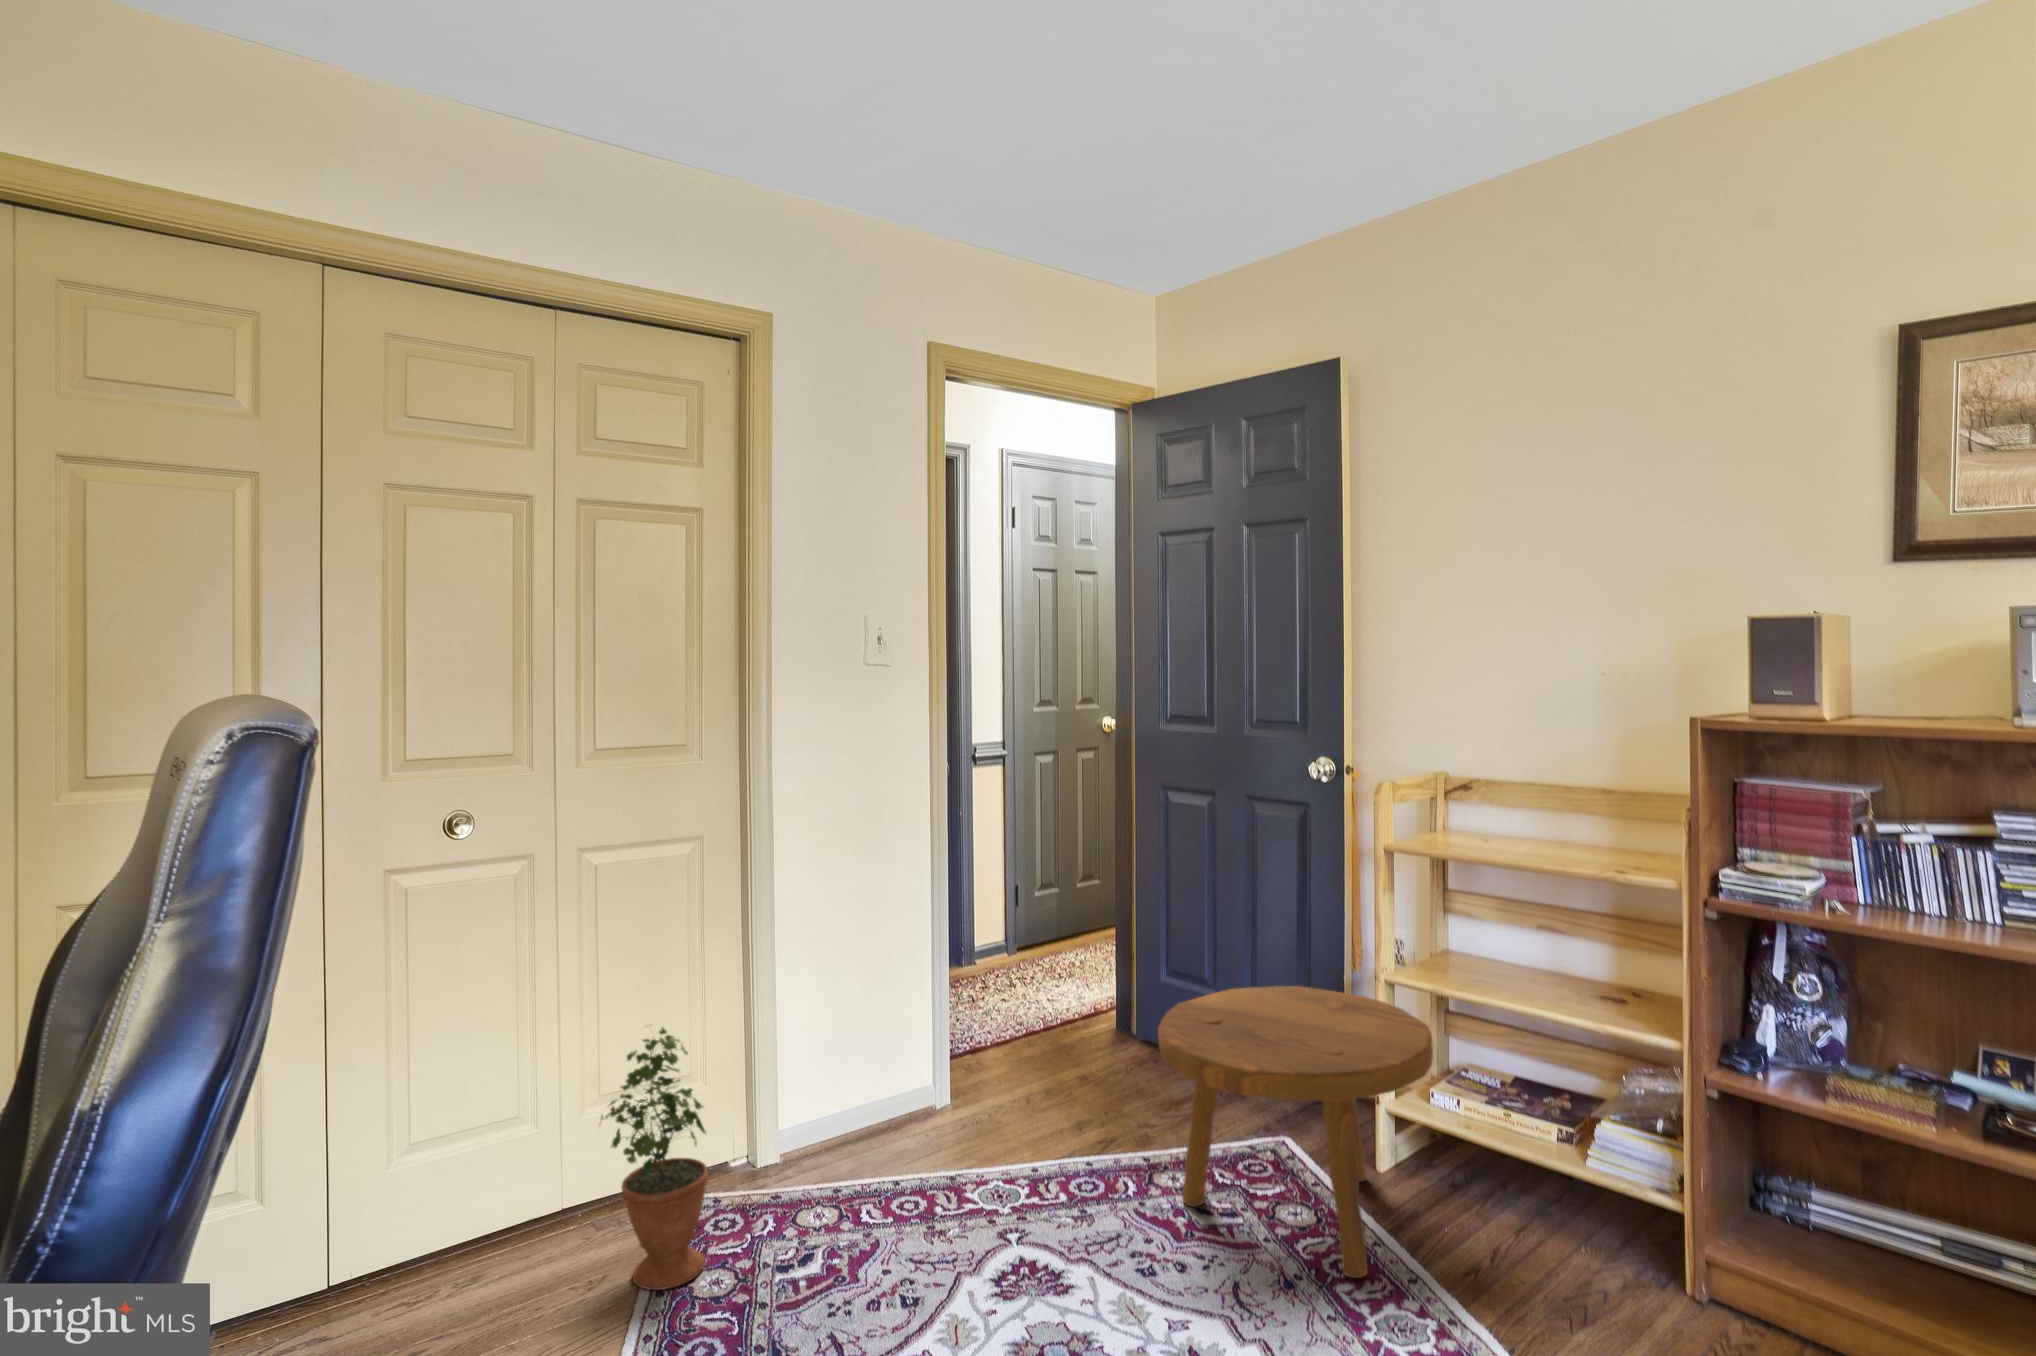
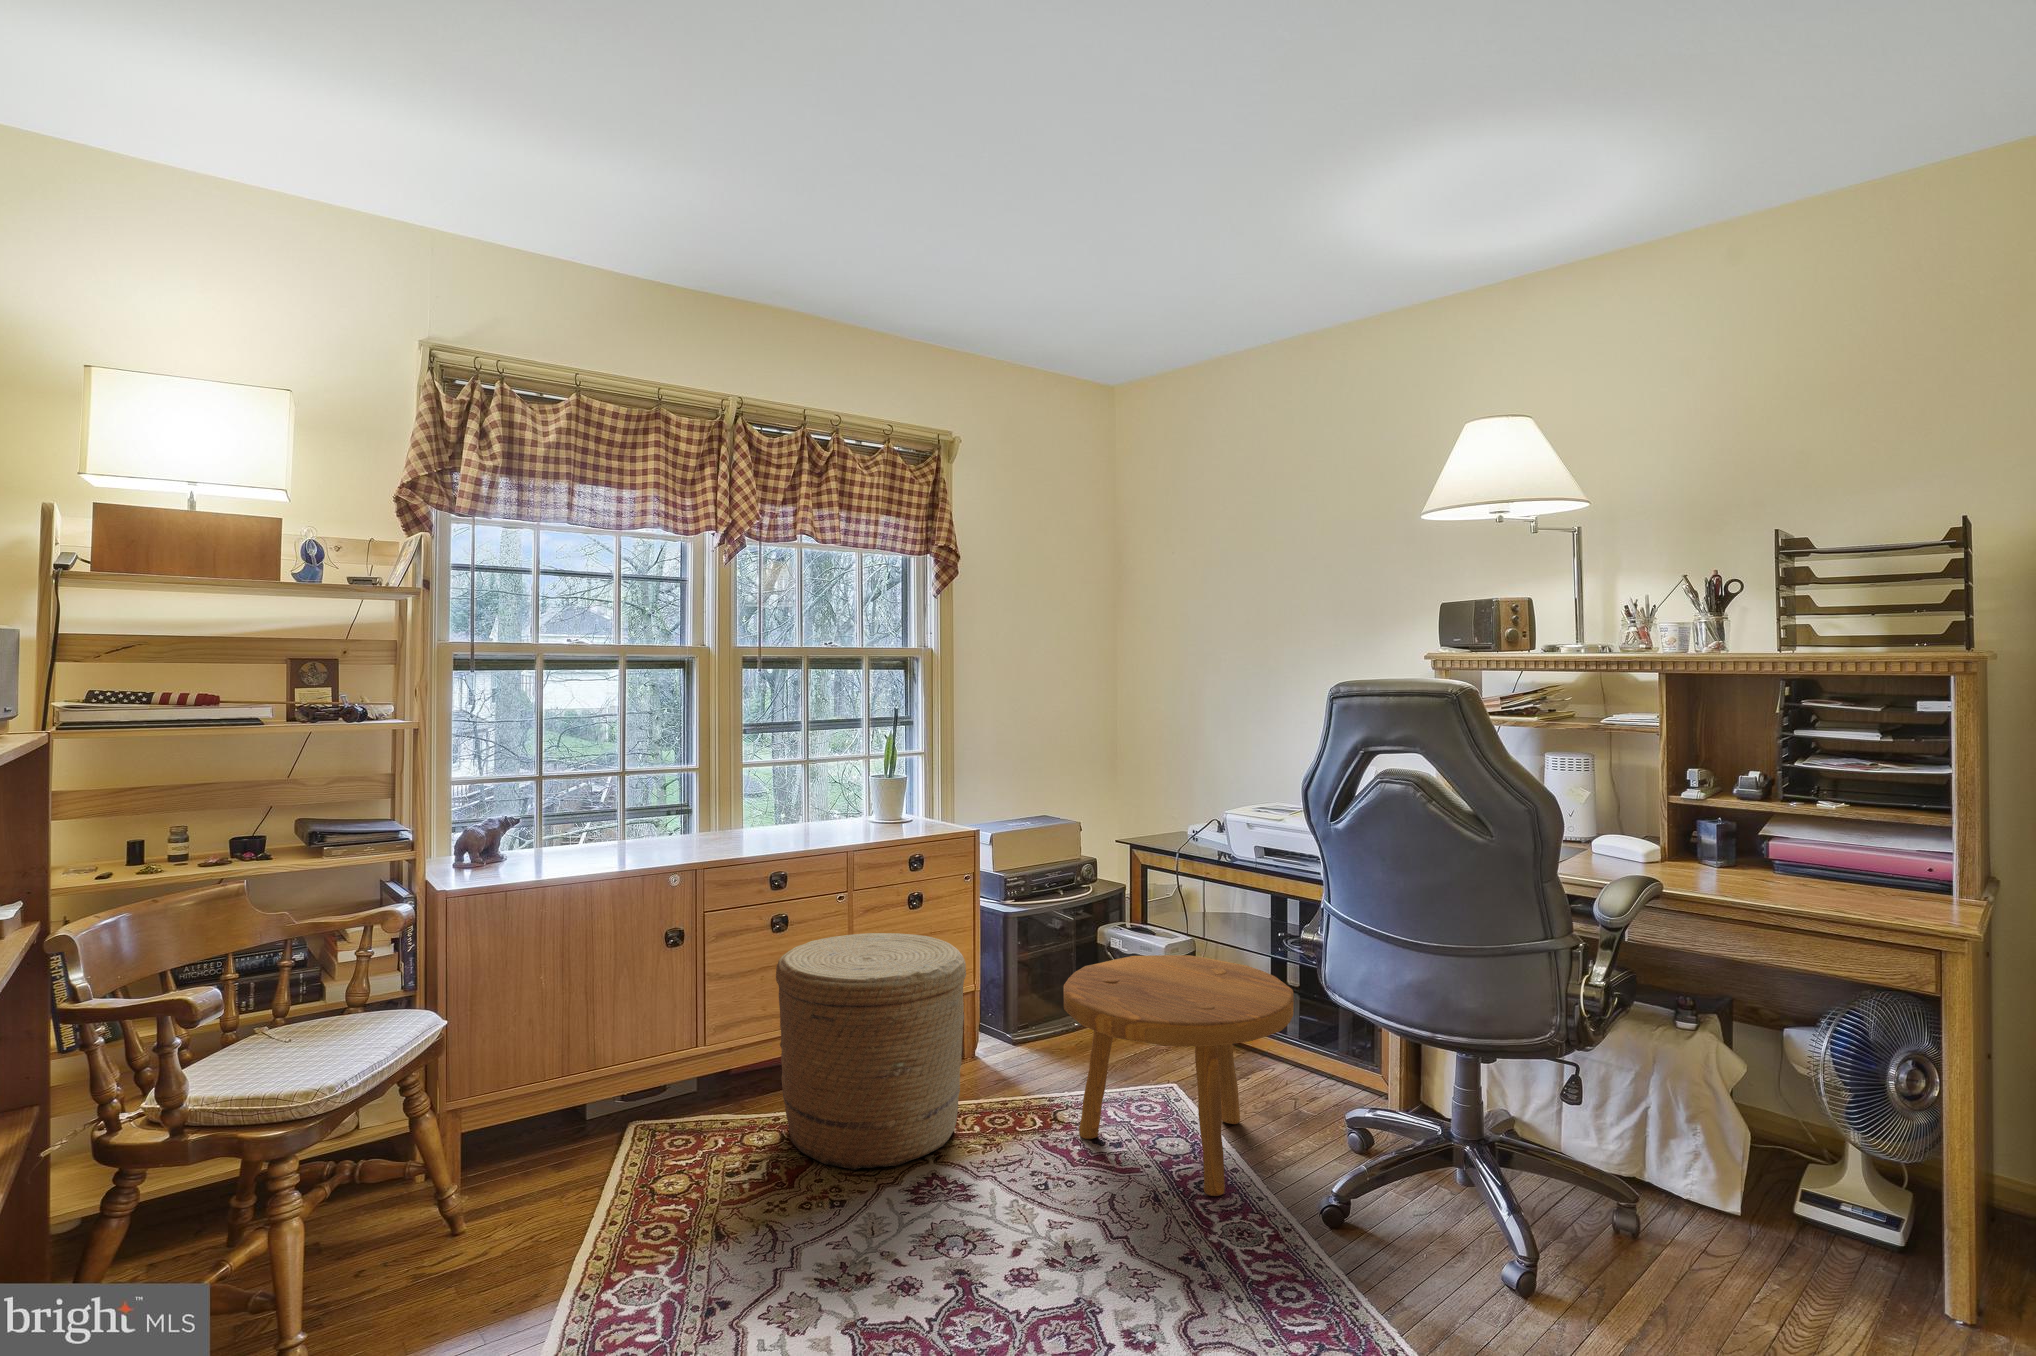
basket: none [826,972,1044,1257] -> present [776,933,966,1170]
potted plant: present [601,1028,708,1290] -> none [576,965,670,1189]

